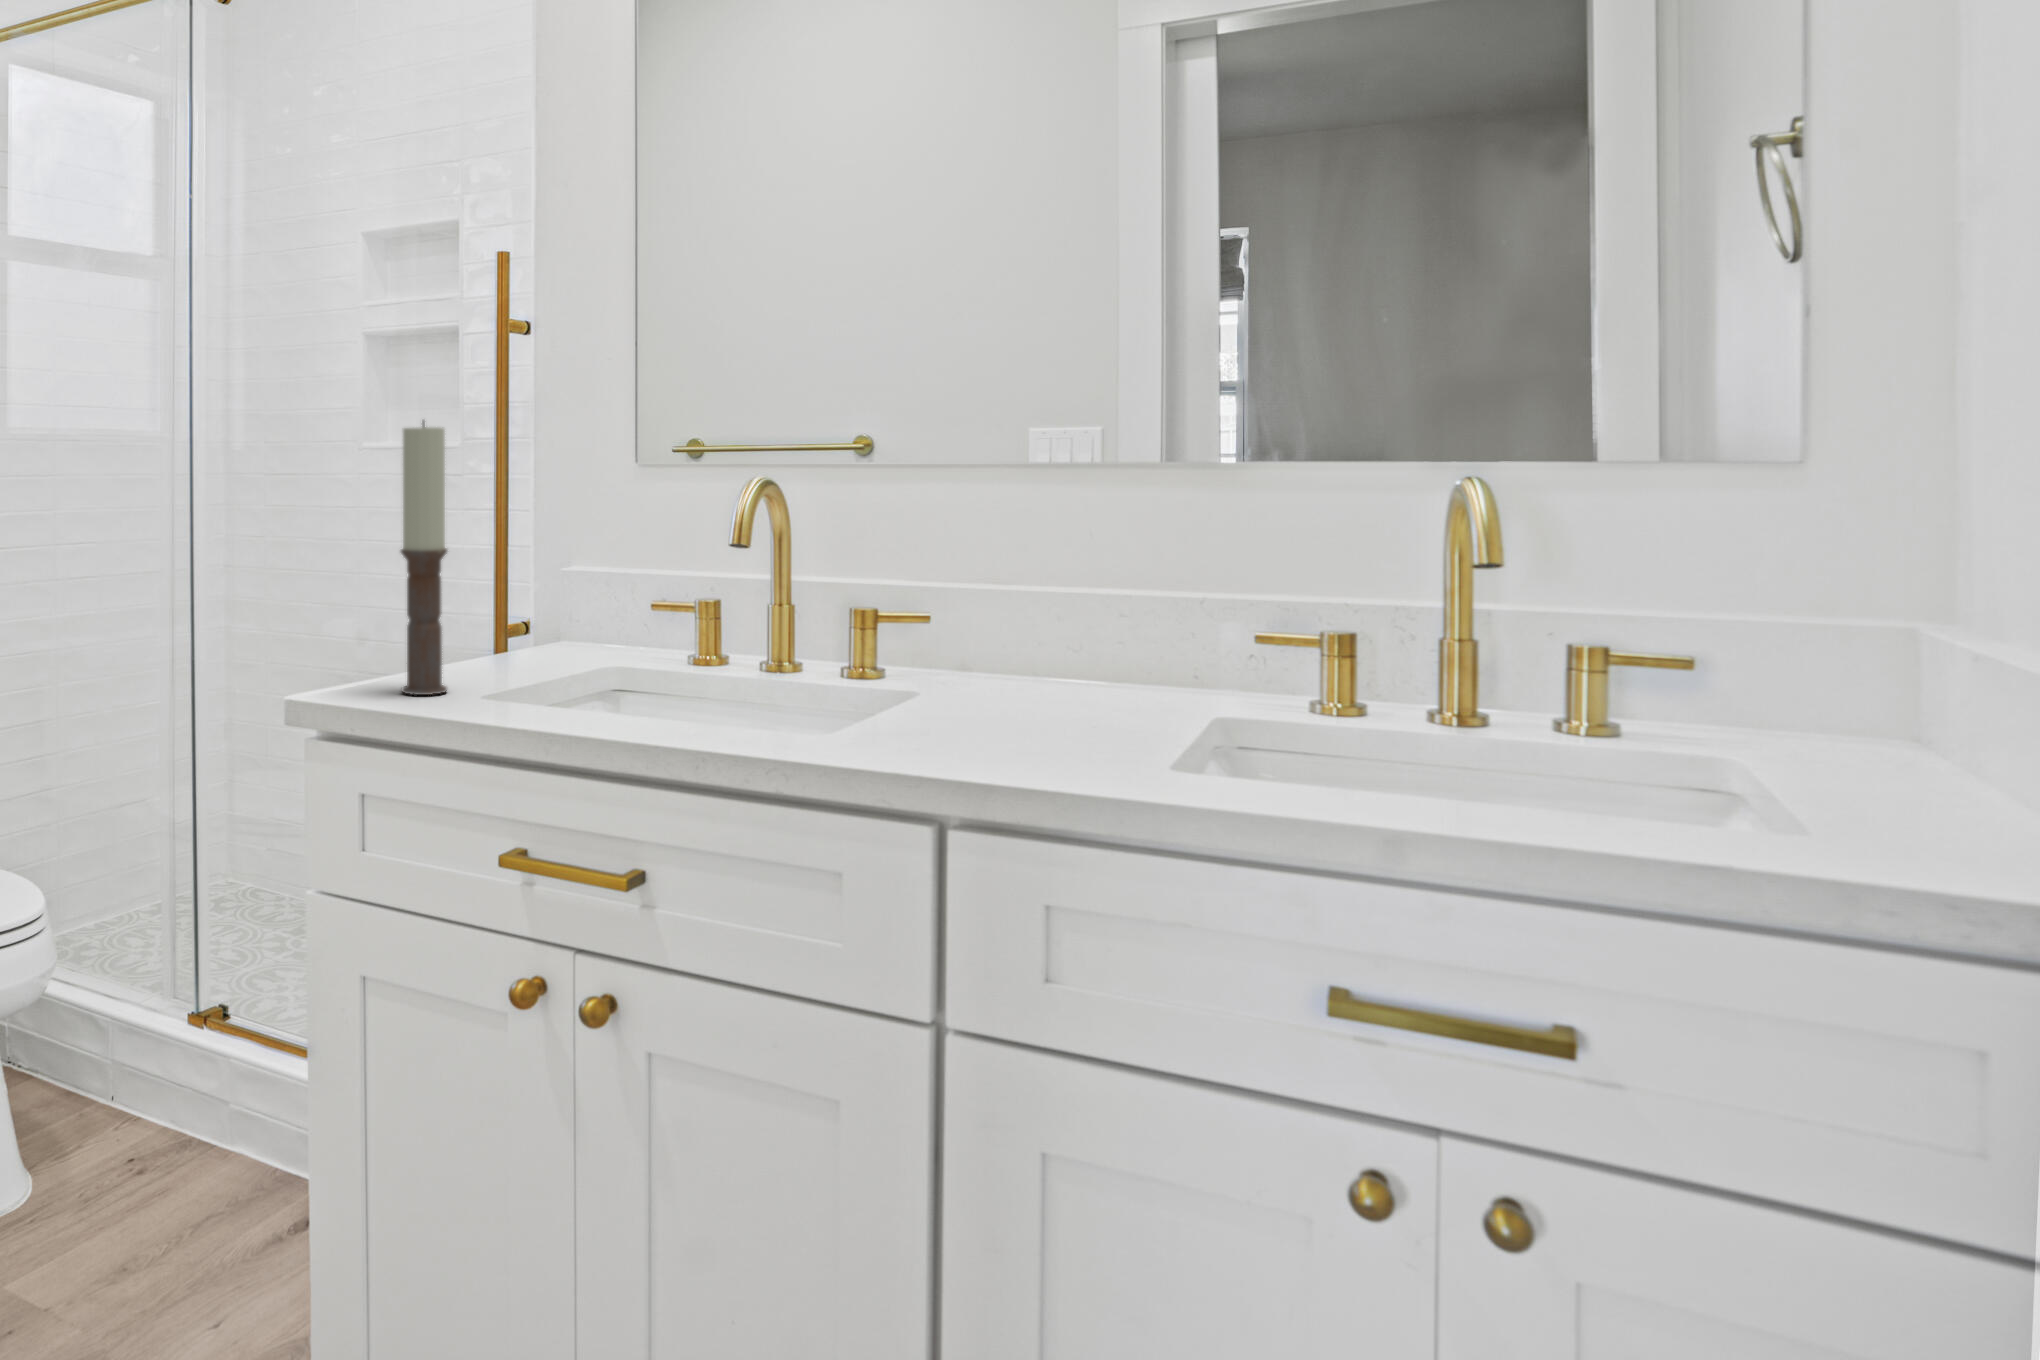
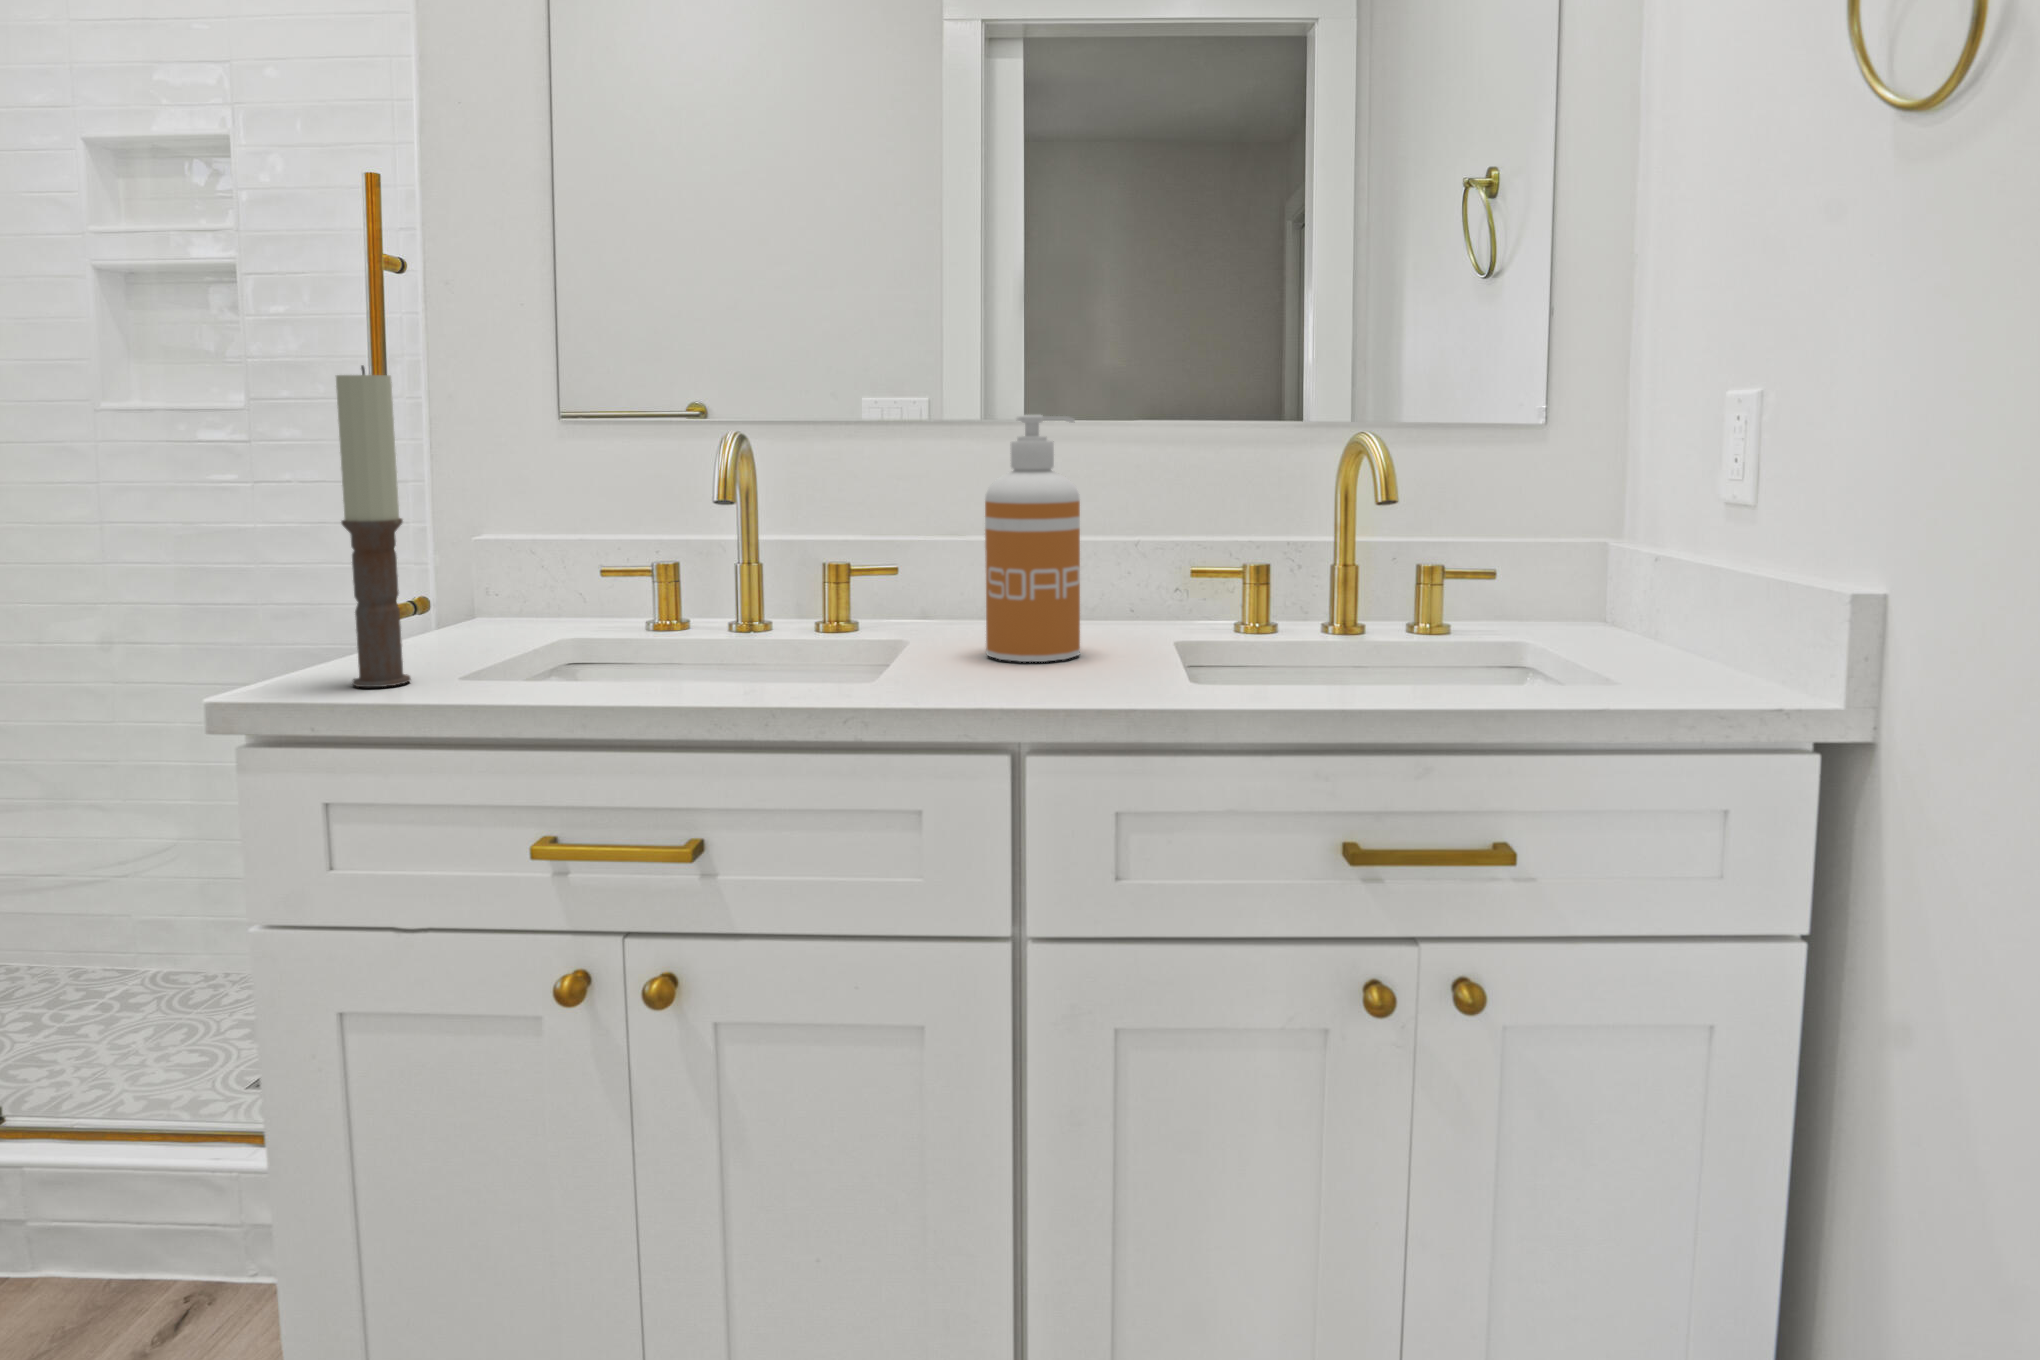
soap dispenser: none [973,461,1086,727] -> present [985,415,1080,662]

